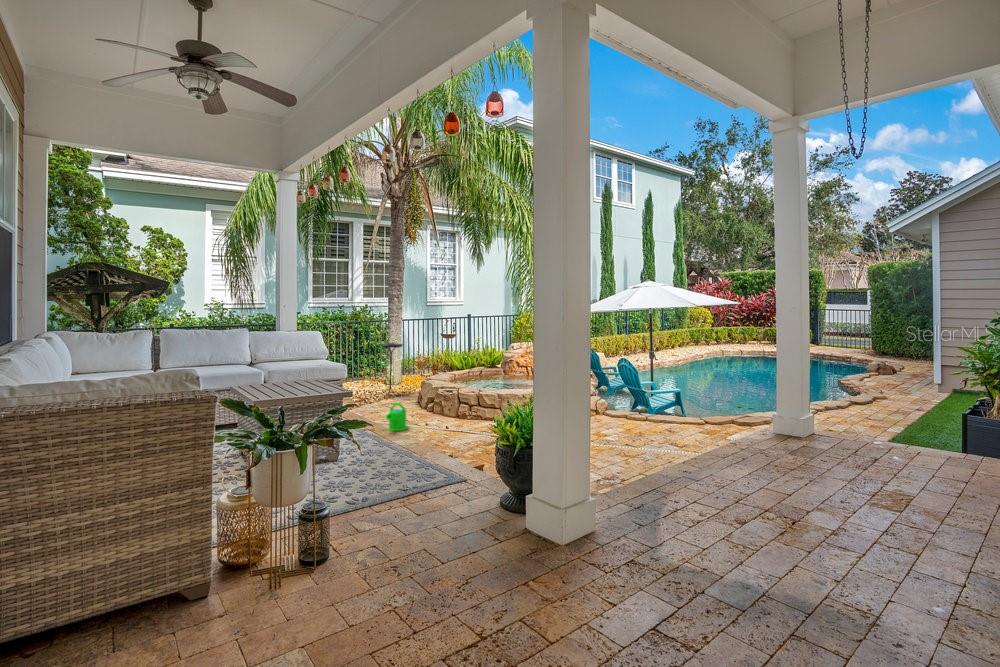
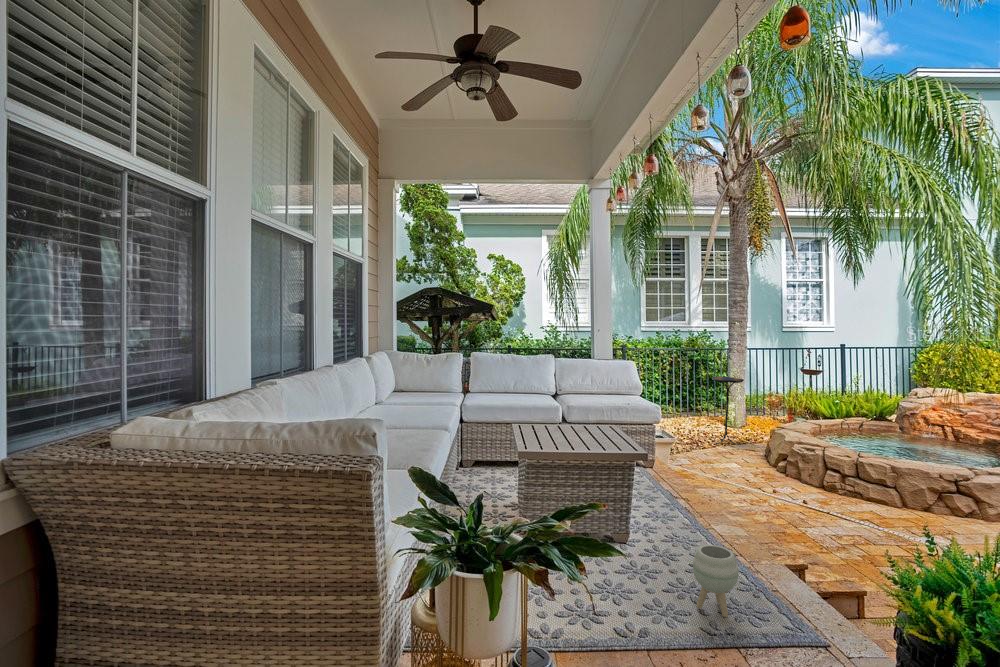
watering can: present [386,402,407,431] -> none [711,459,742,499]
planter: none [390,444,417,485] -> present [693,545,738,617]

